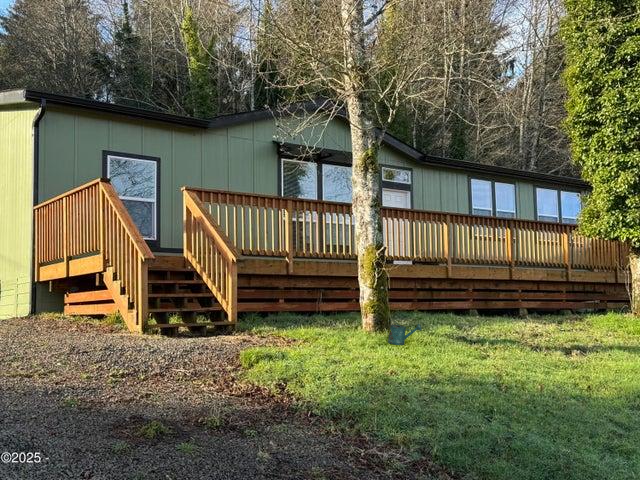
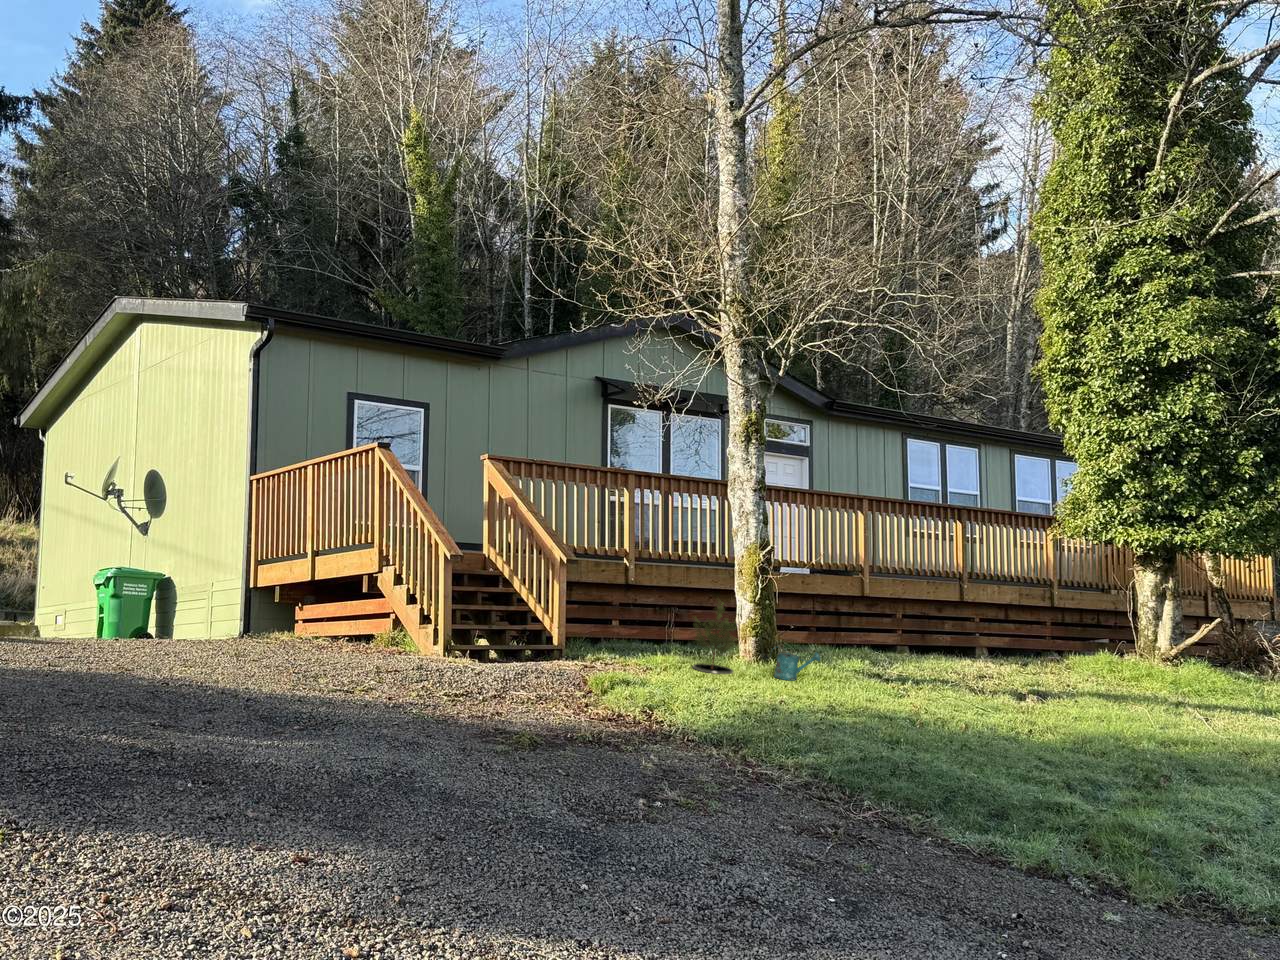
potted tree: none [327,284,362,342] -> present [693,603,738,674]

